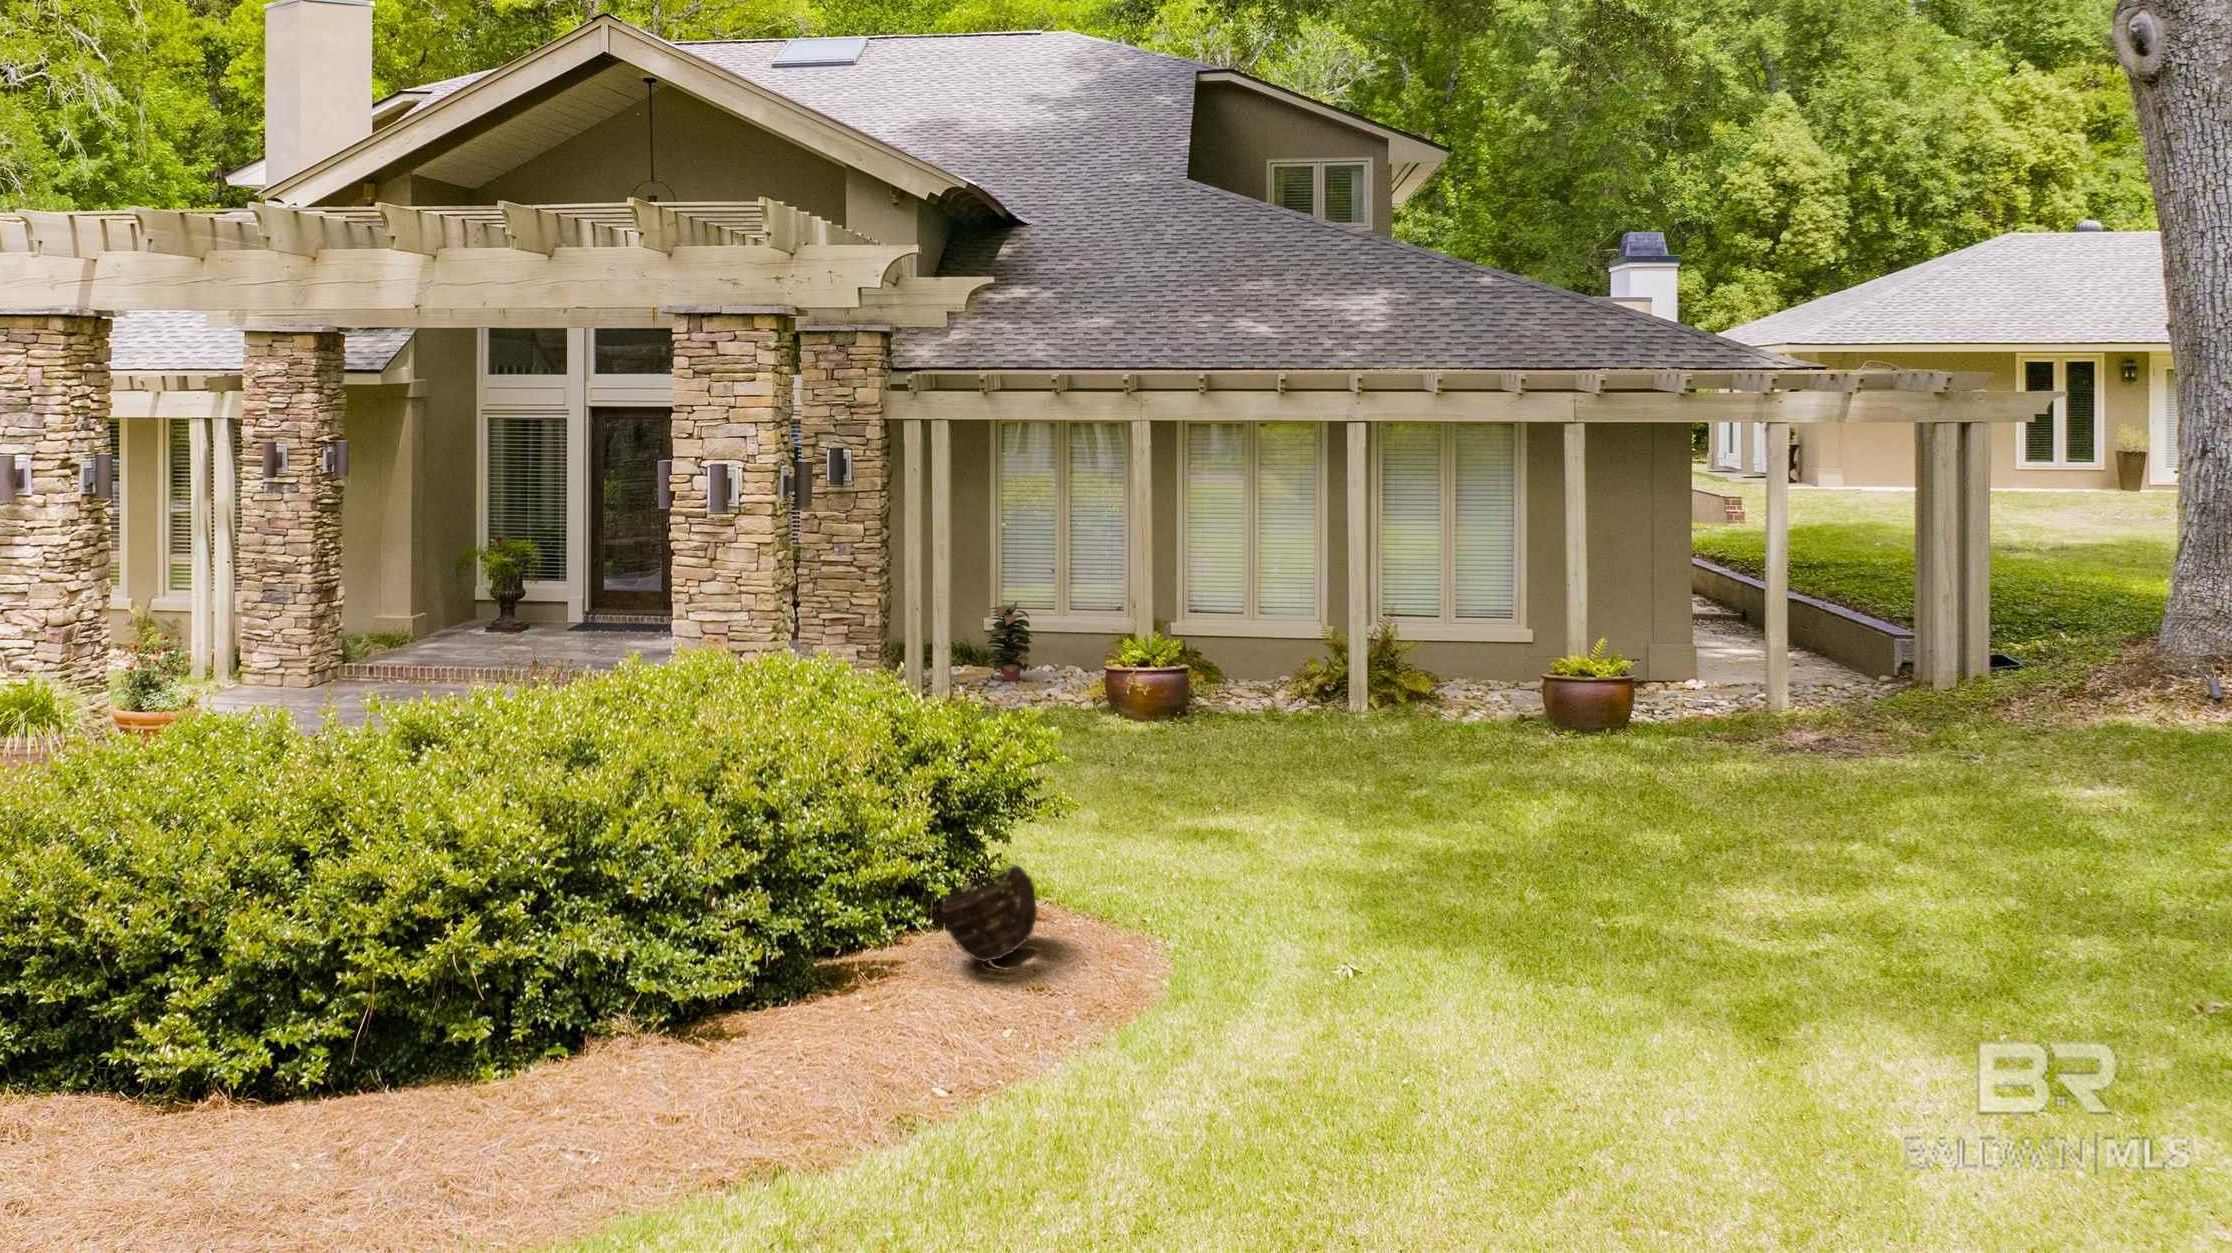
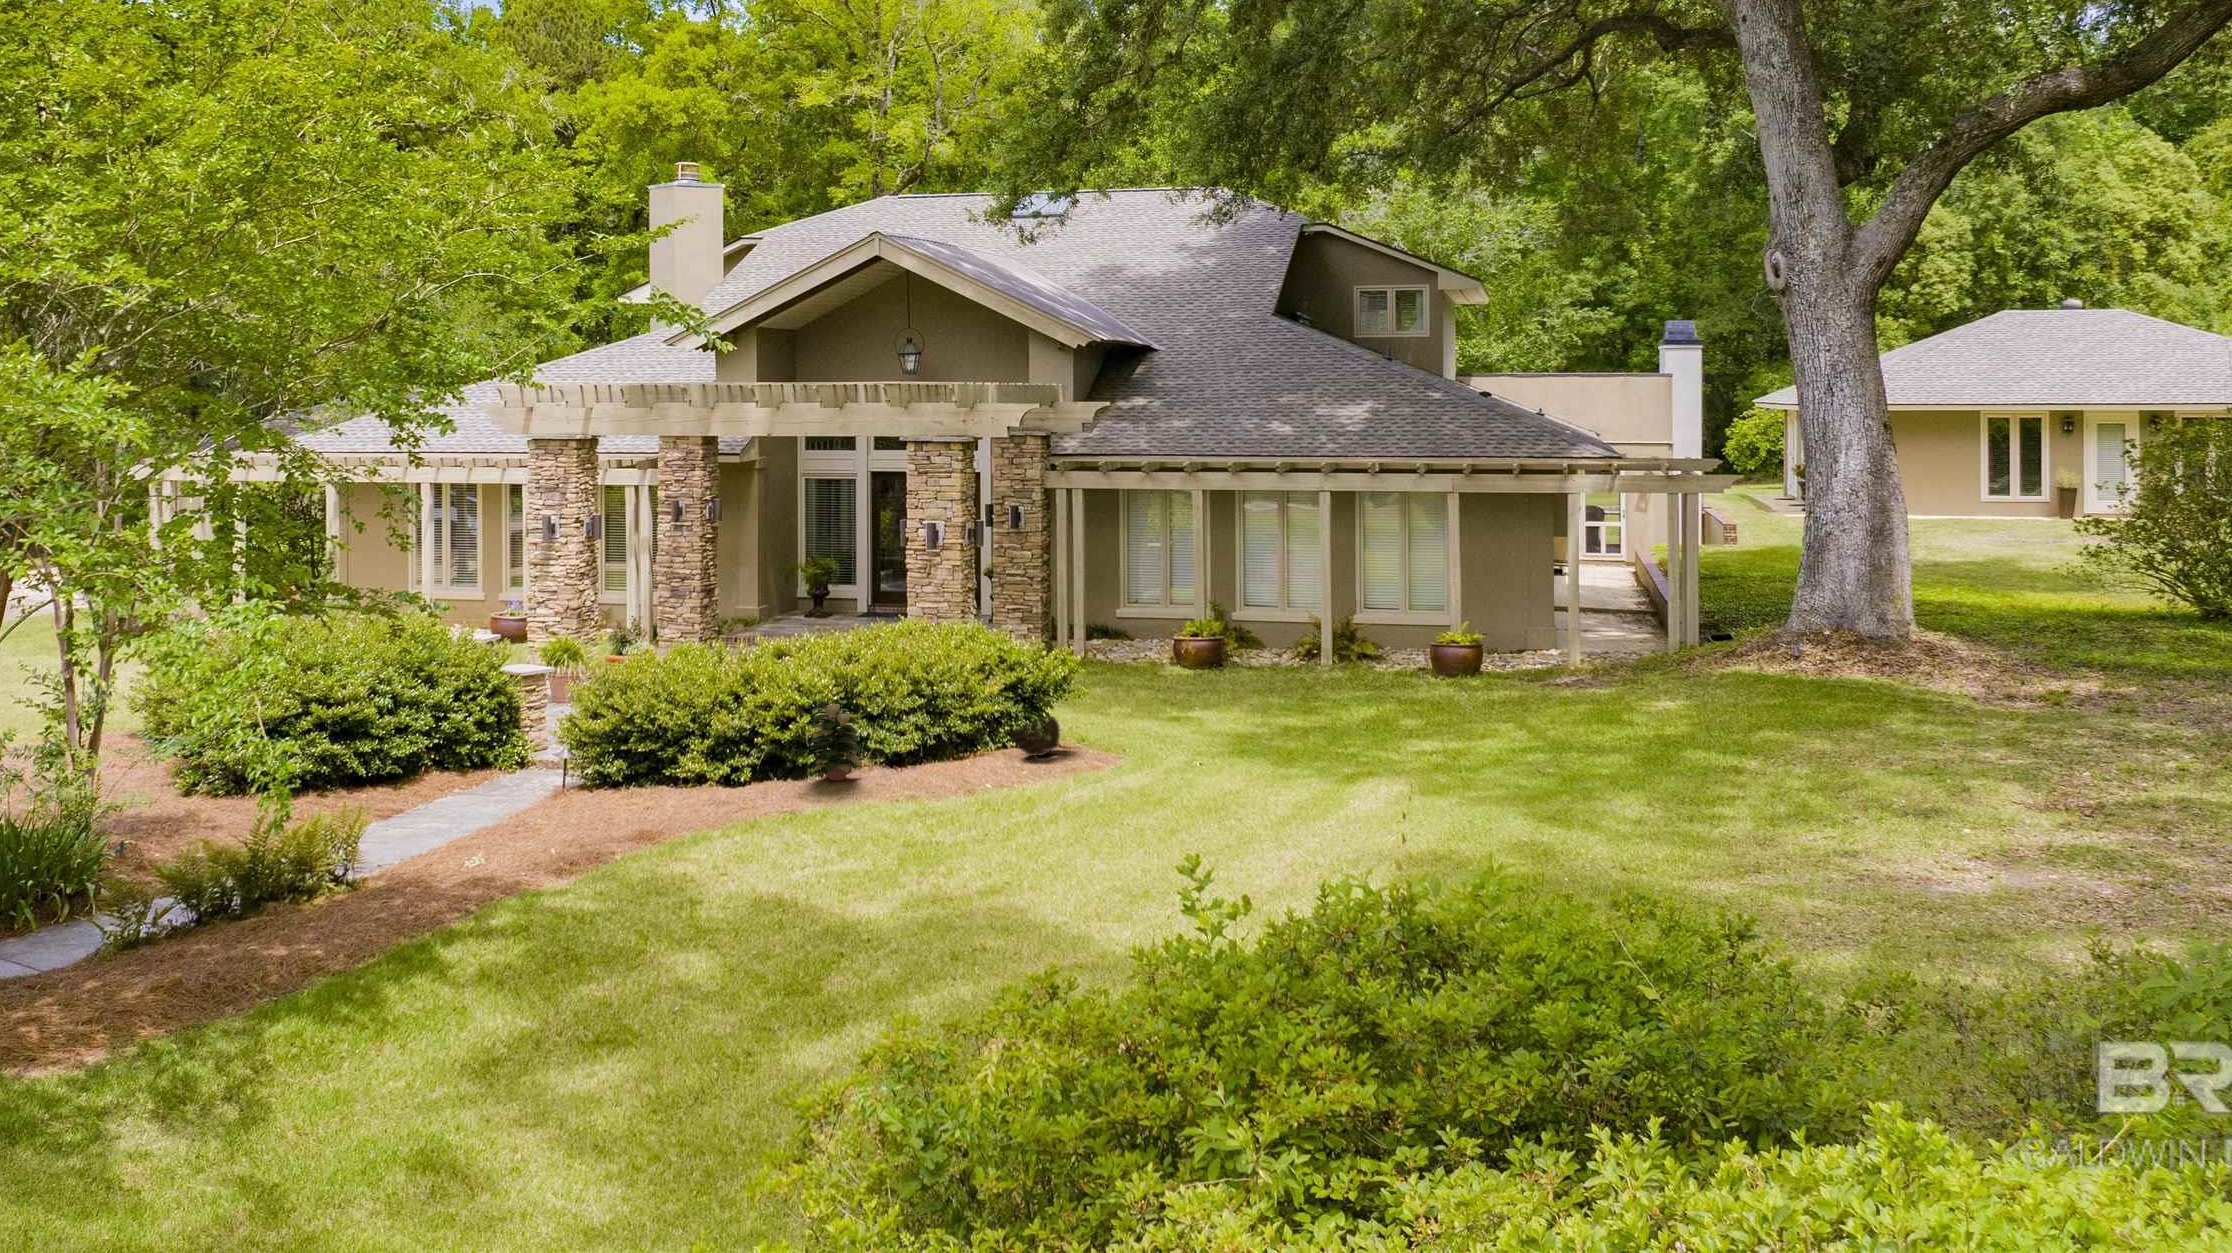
decorative plant: present [986,606,1035,680] -> present [811,704,860,780]

